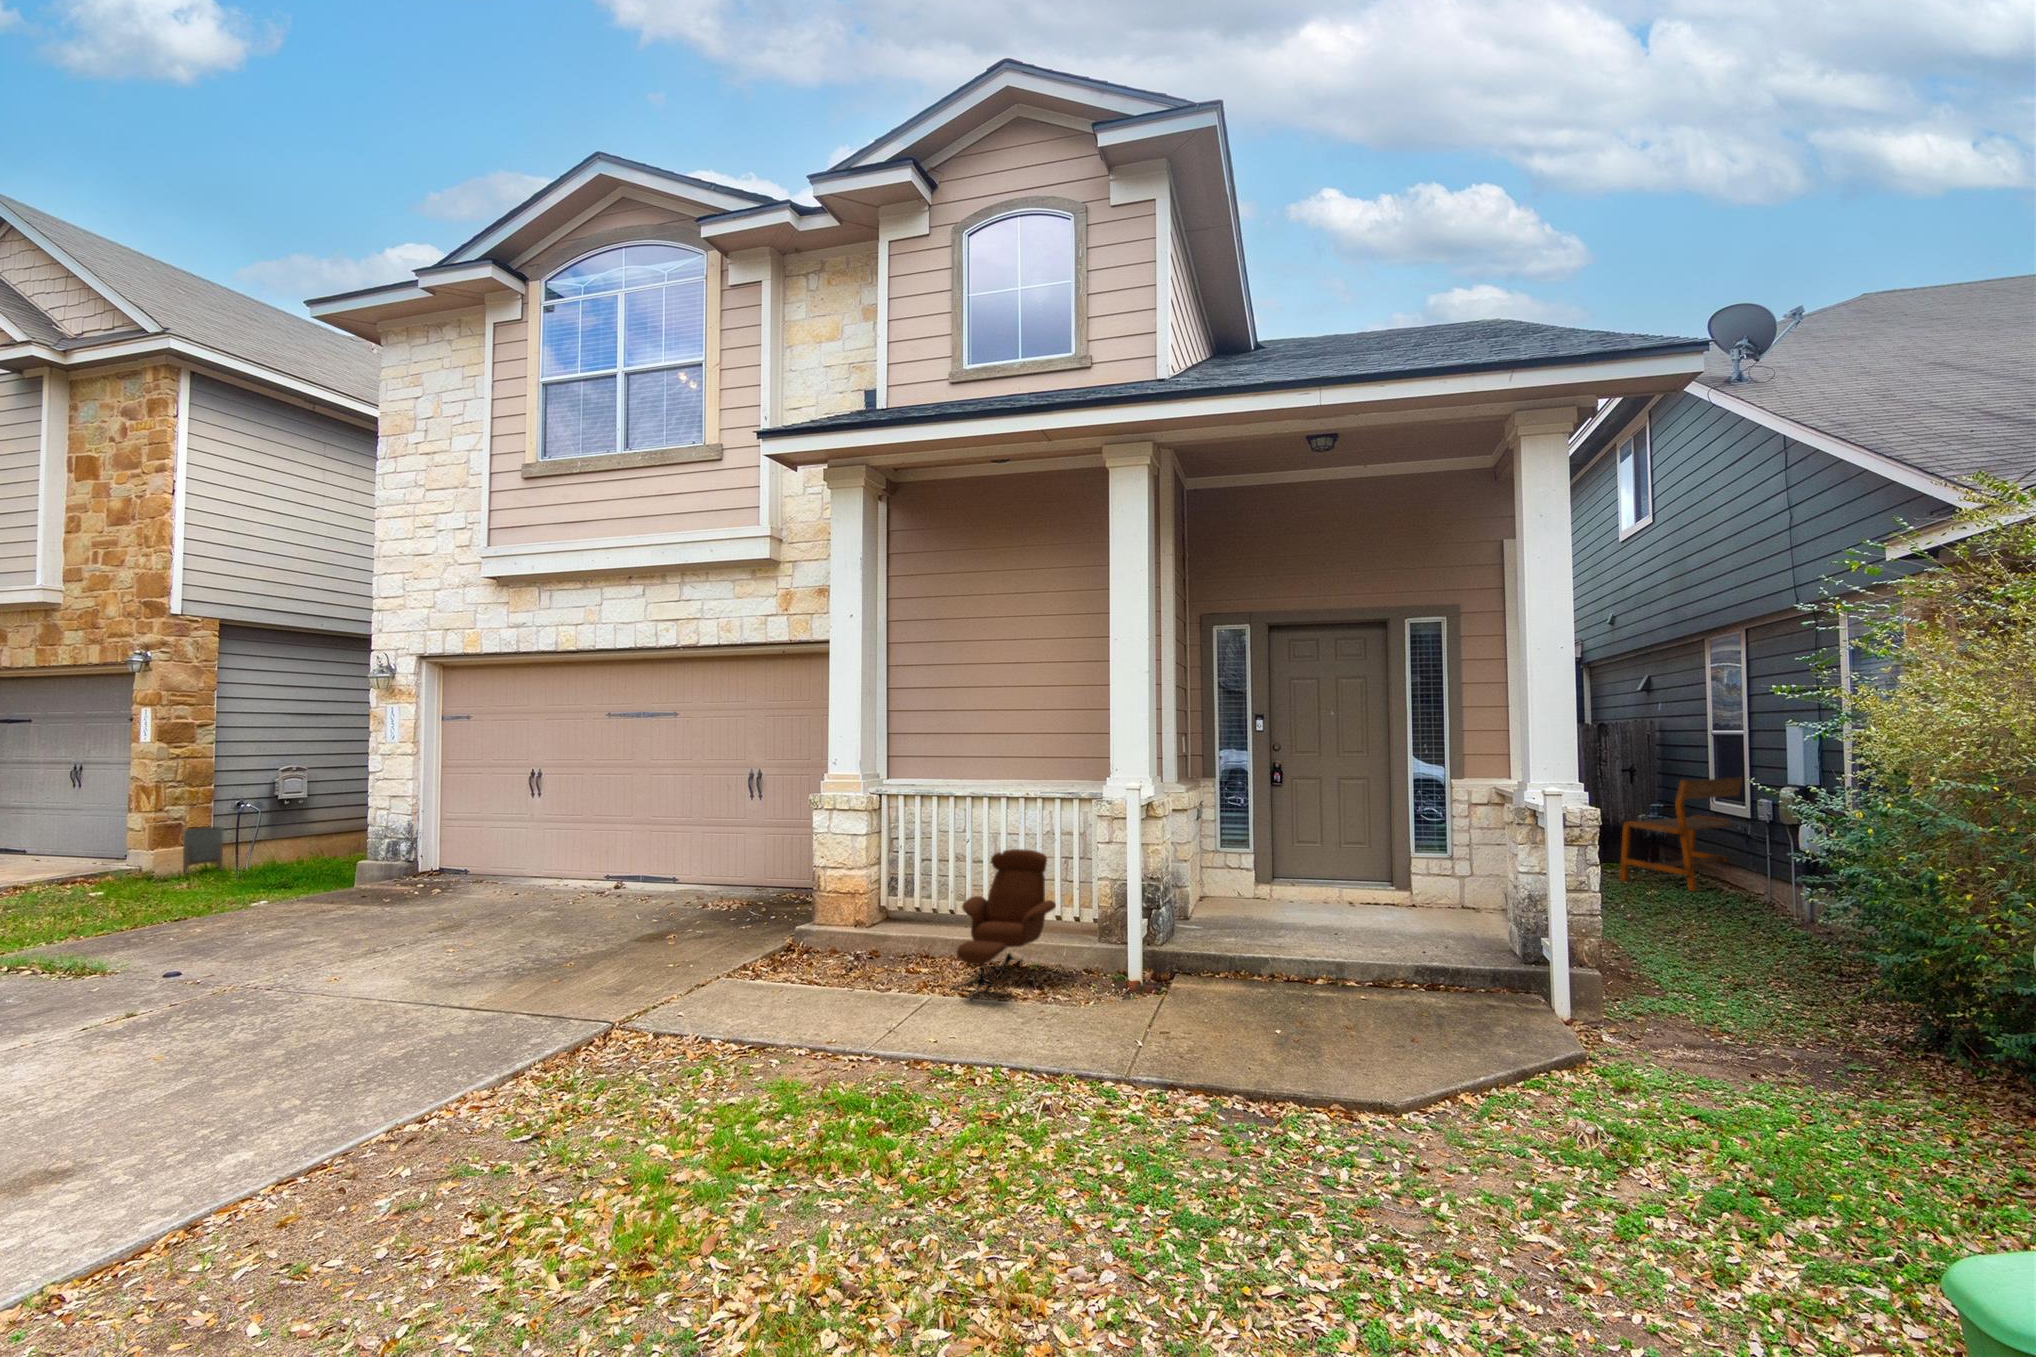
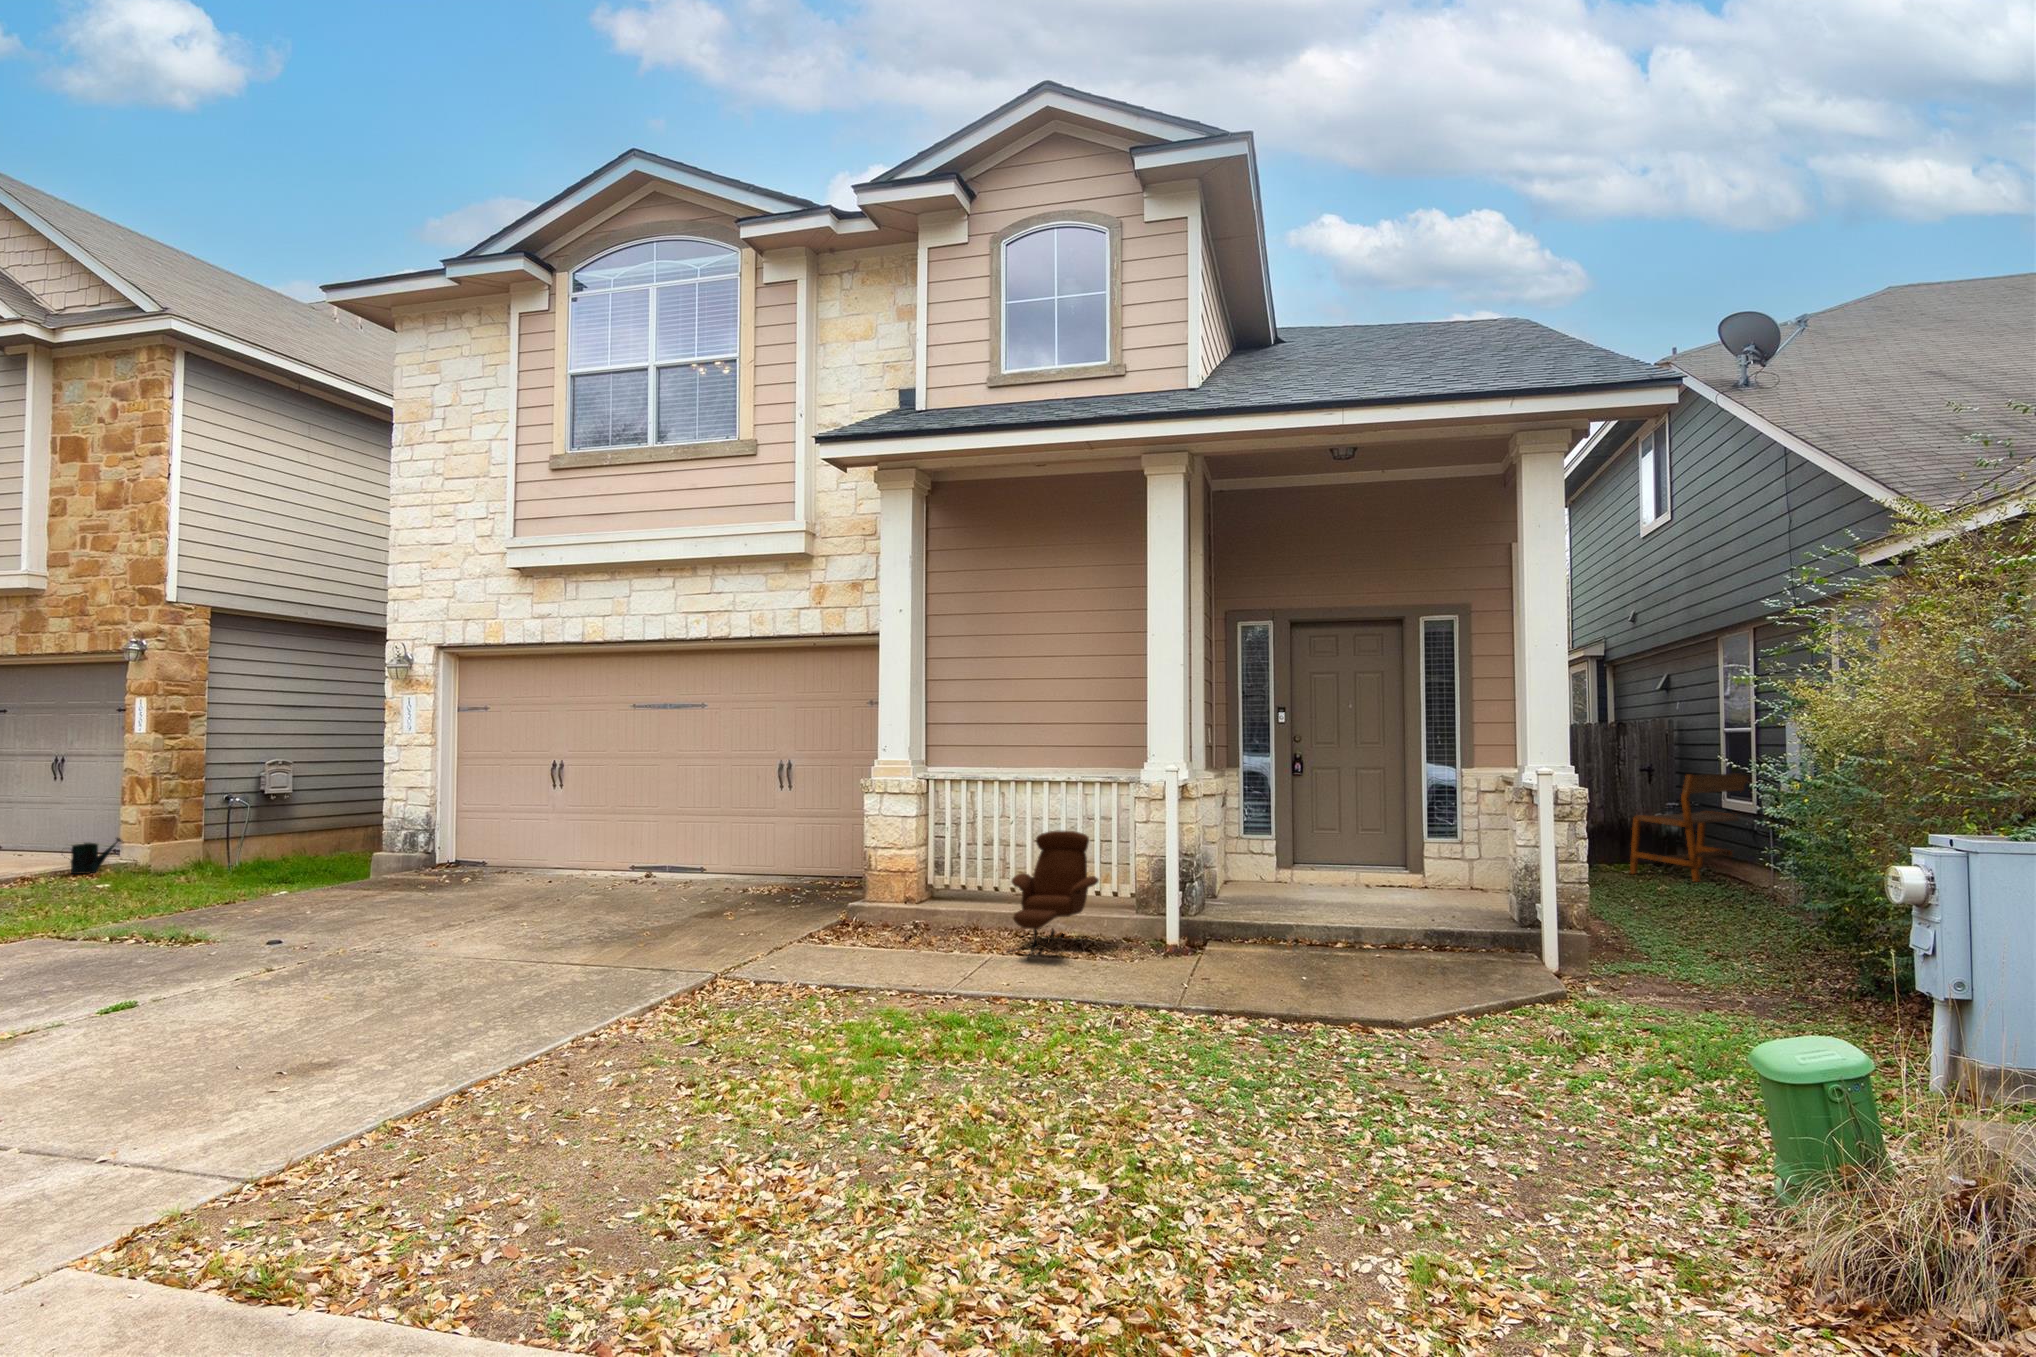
planter: present [183,827,223,874] -> none [179,821,221,869]
watering can: none [61,844,126,881] -> present [71,838,123,874]

